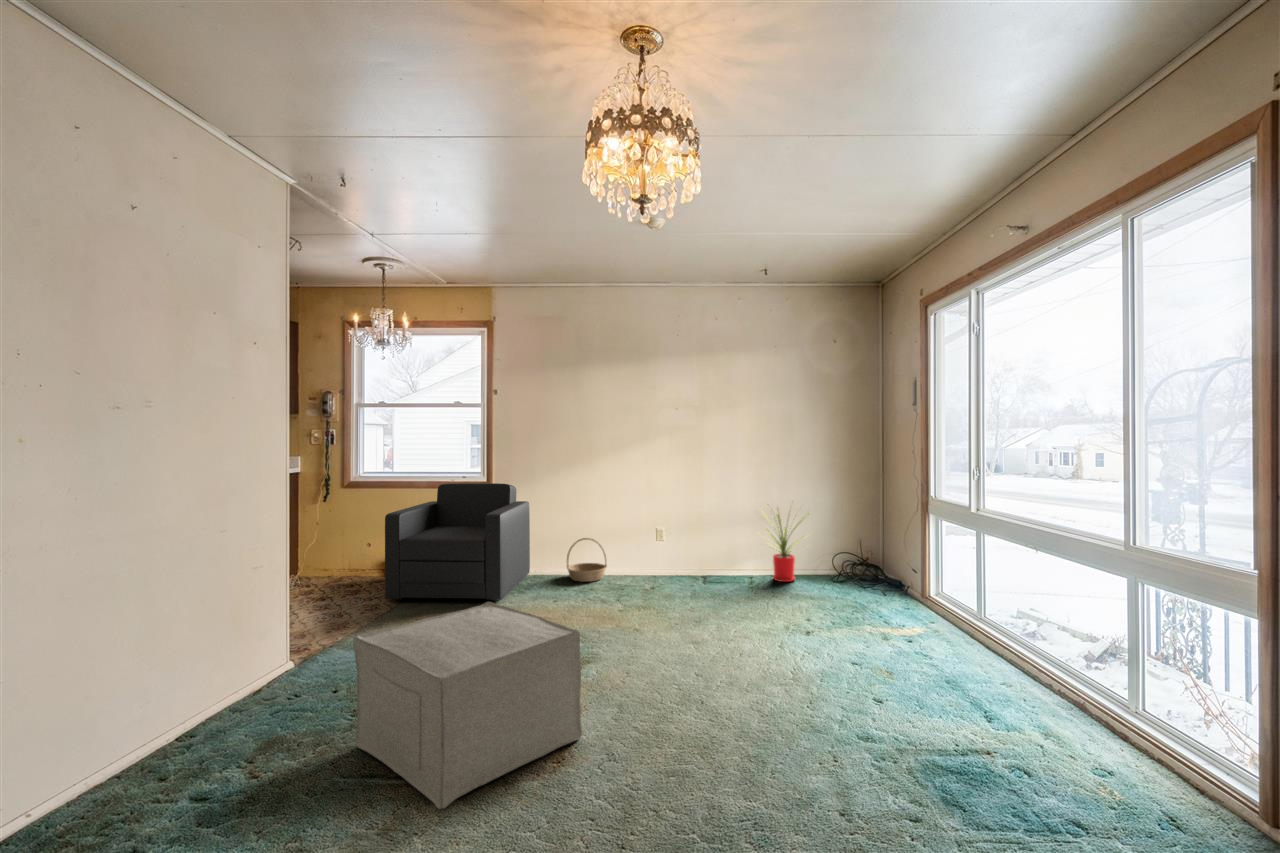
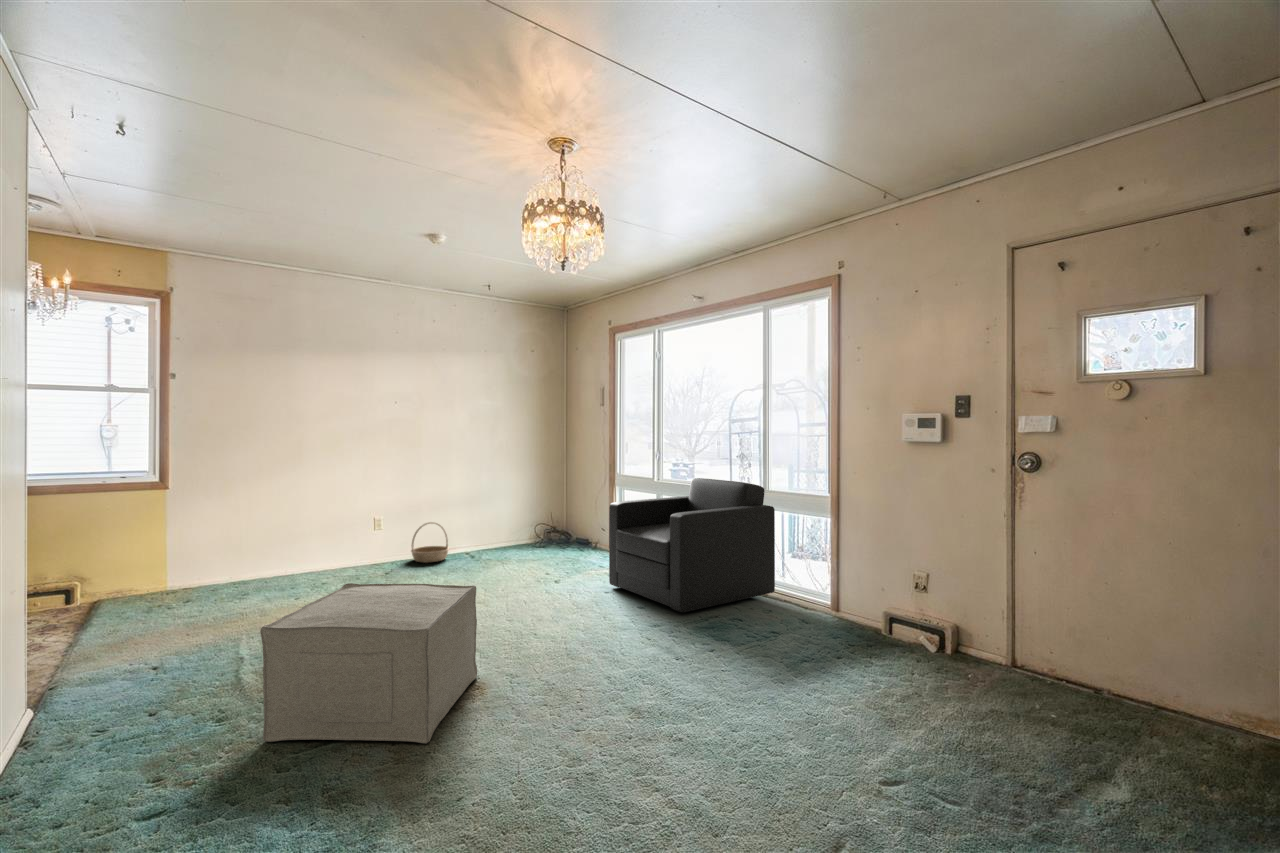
armchair: present [385,483,530,601] -> present [609,478,775,612]
house plant: present [766,514,806,582] -> none [476,484,528,554]
basket: present [567,538,607,582] -> present [411,522,449,563]

